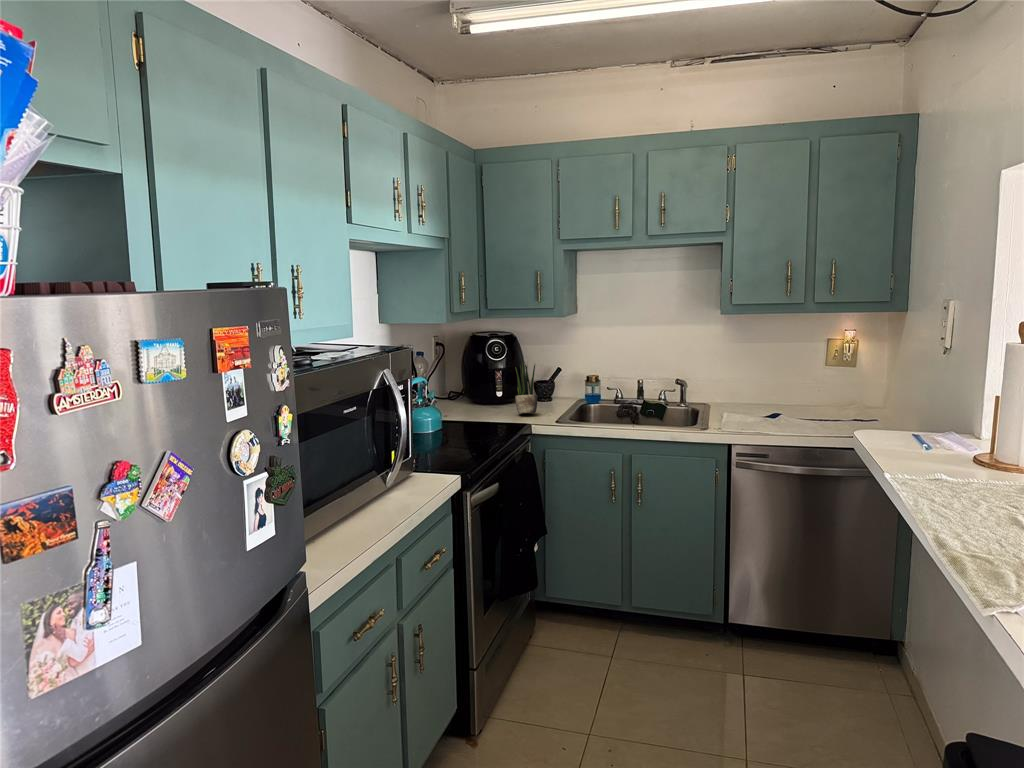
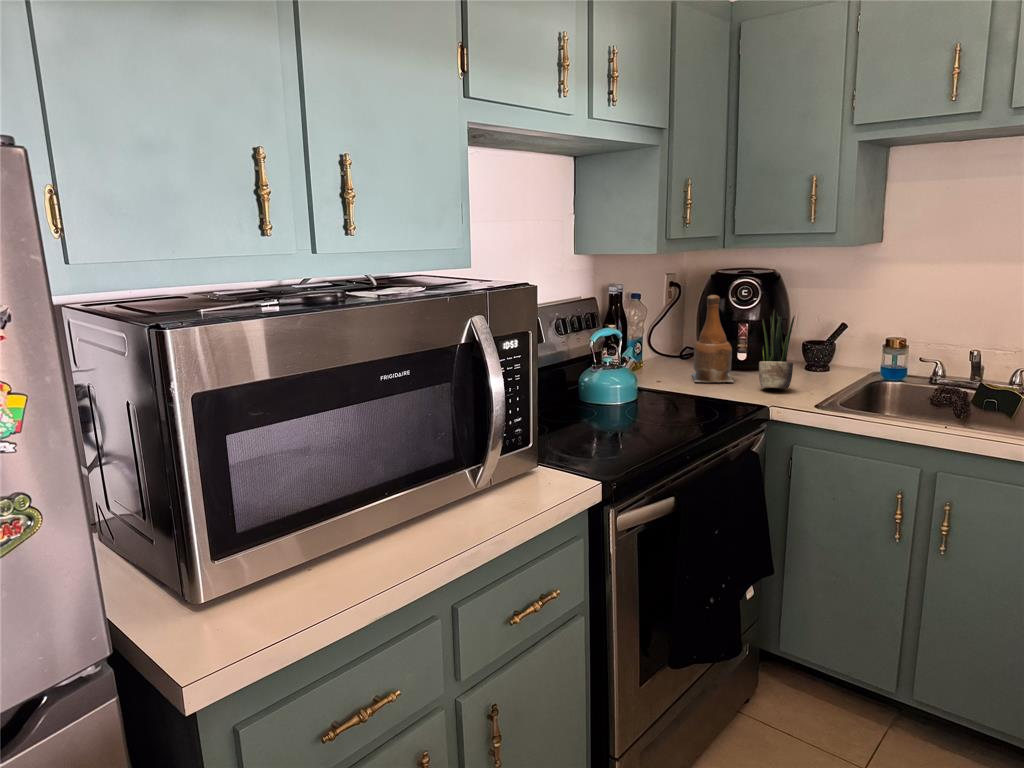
bottle: none [465,352,498,414] -> present [692,295,733,382]

